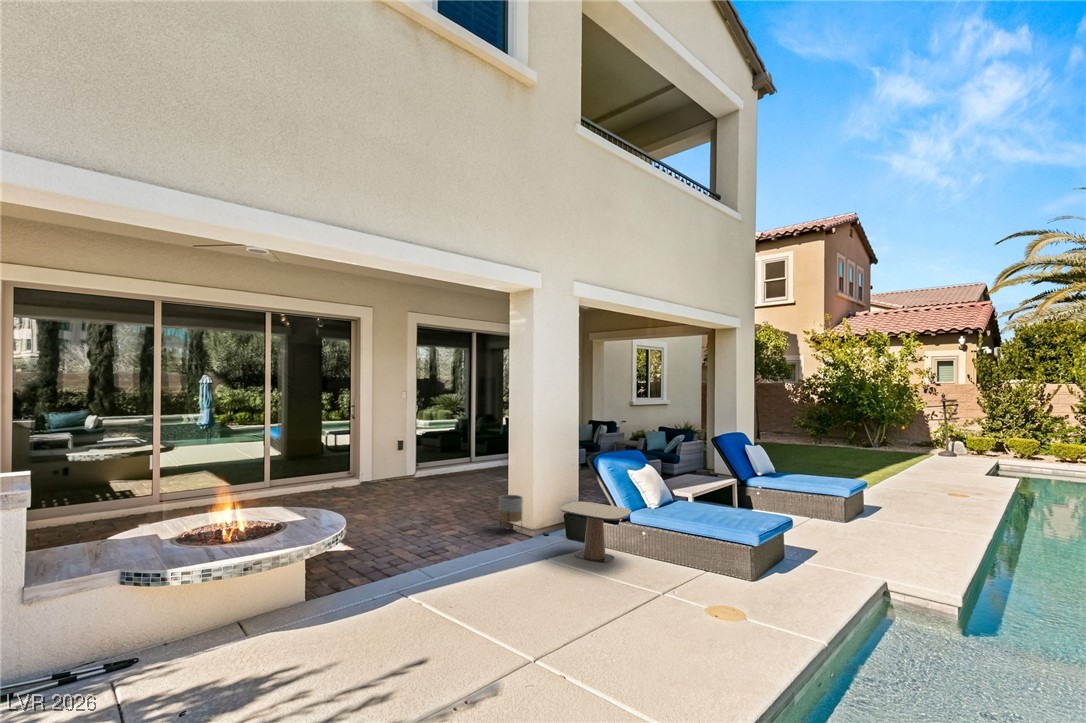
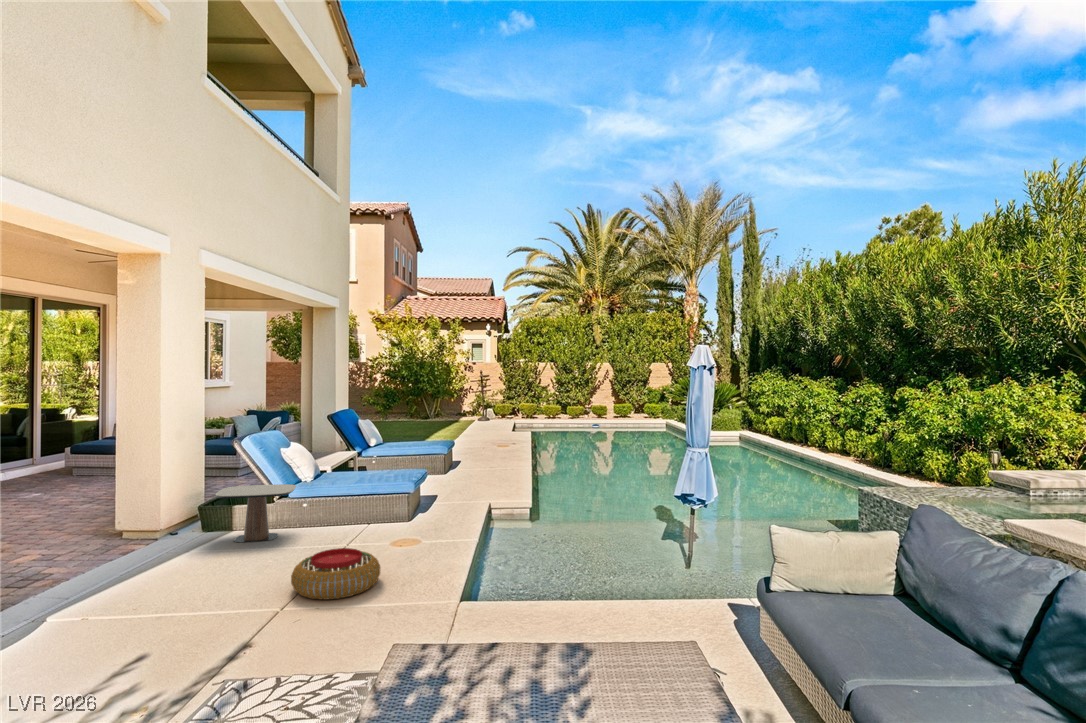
planter: present [498,495,523,524] -> none [108,497,143,545]
pouf: none [562,599,659,669] -> present [291,548,380,600]

